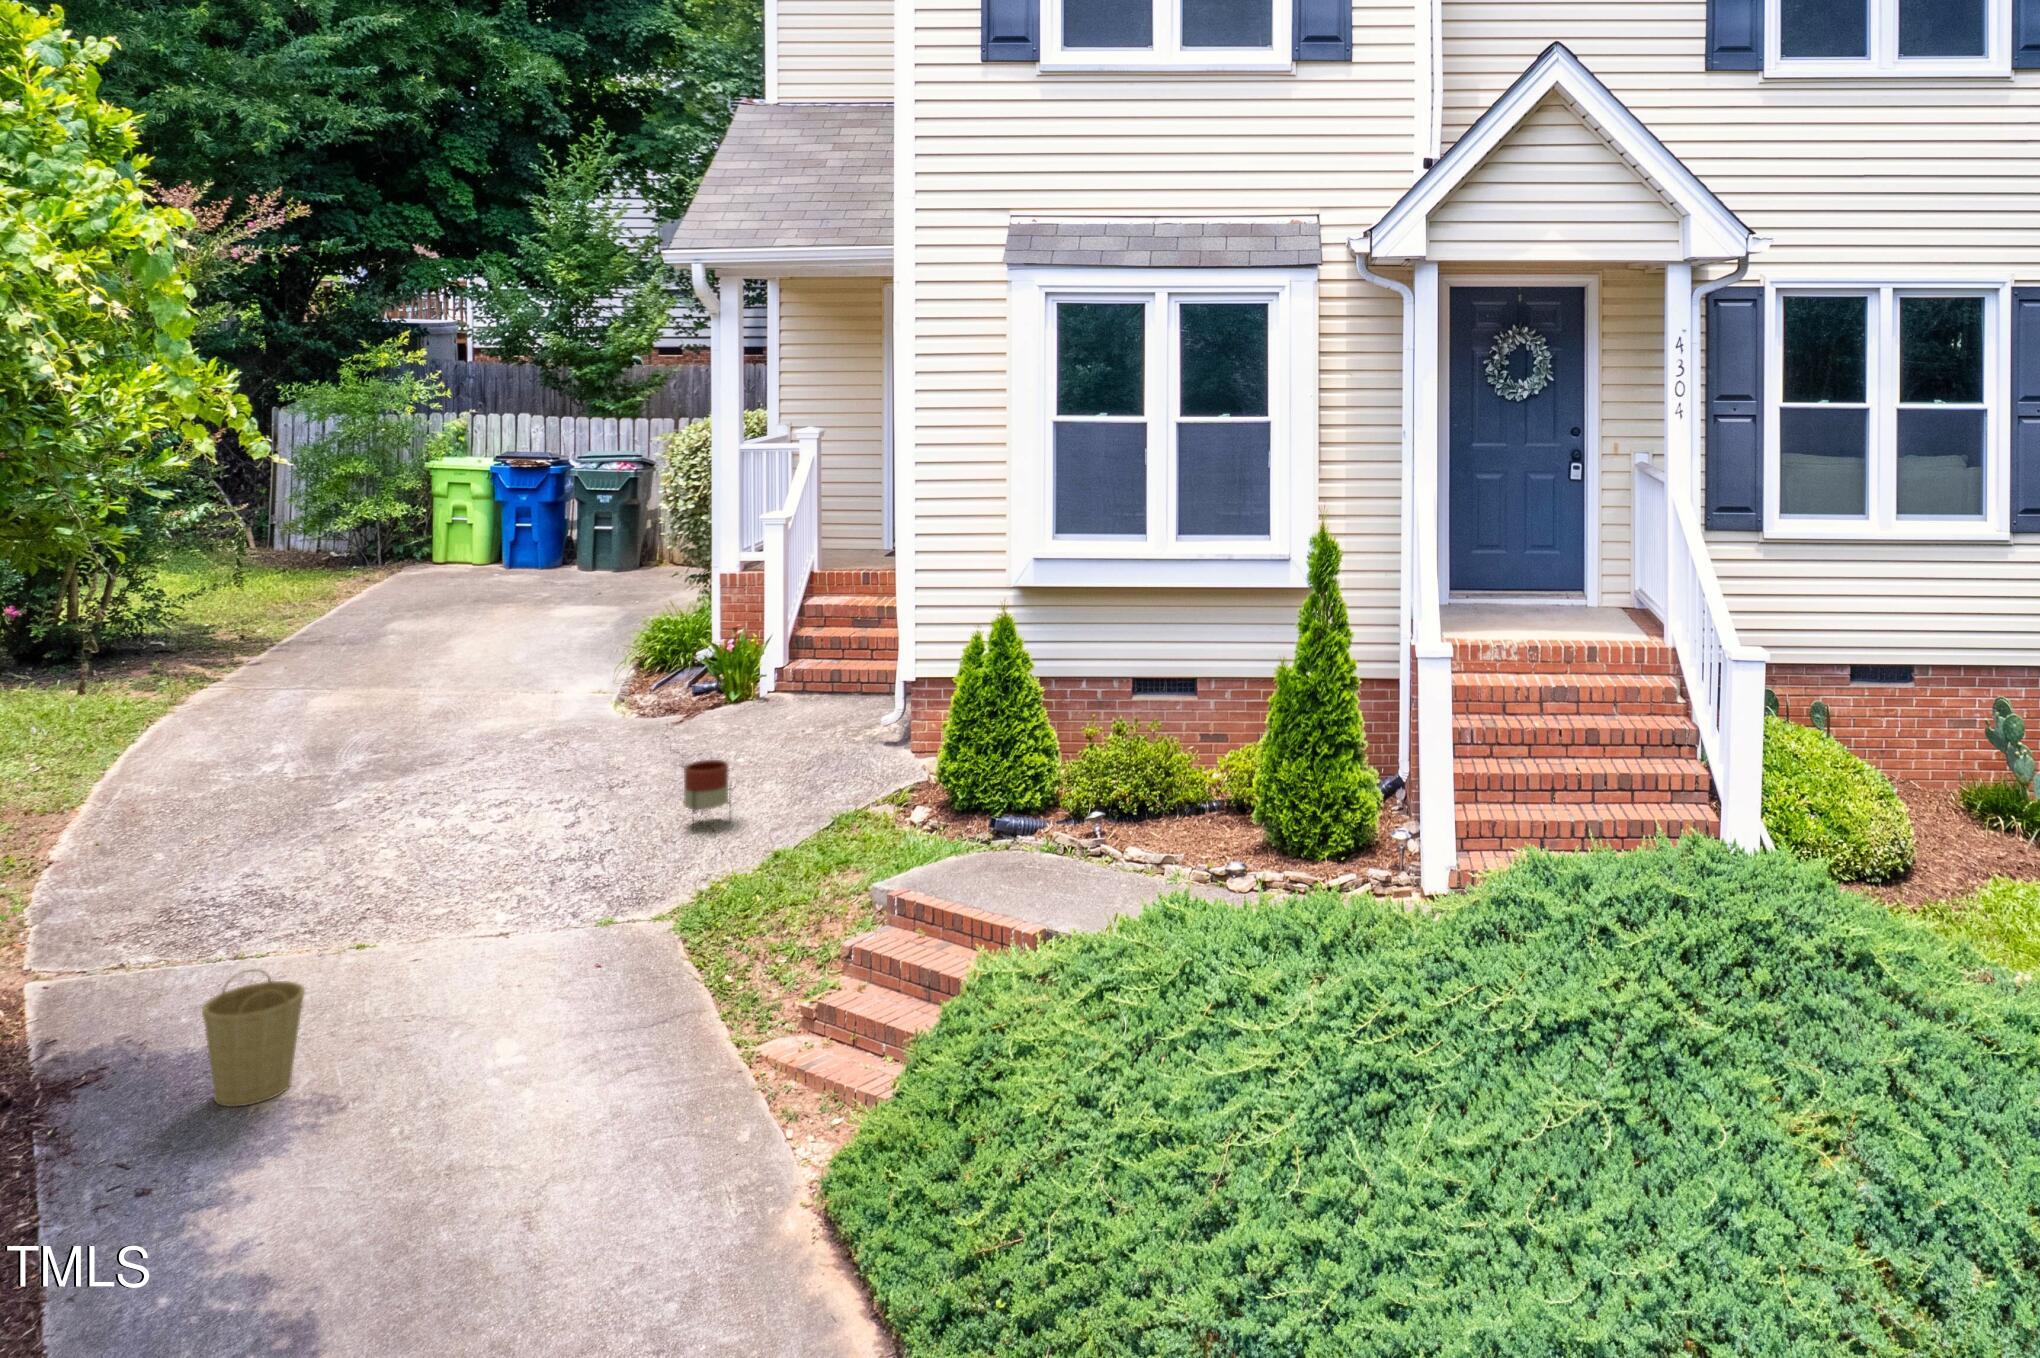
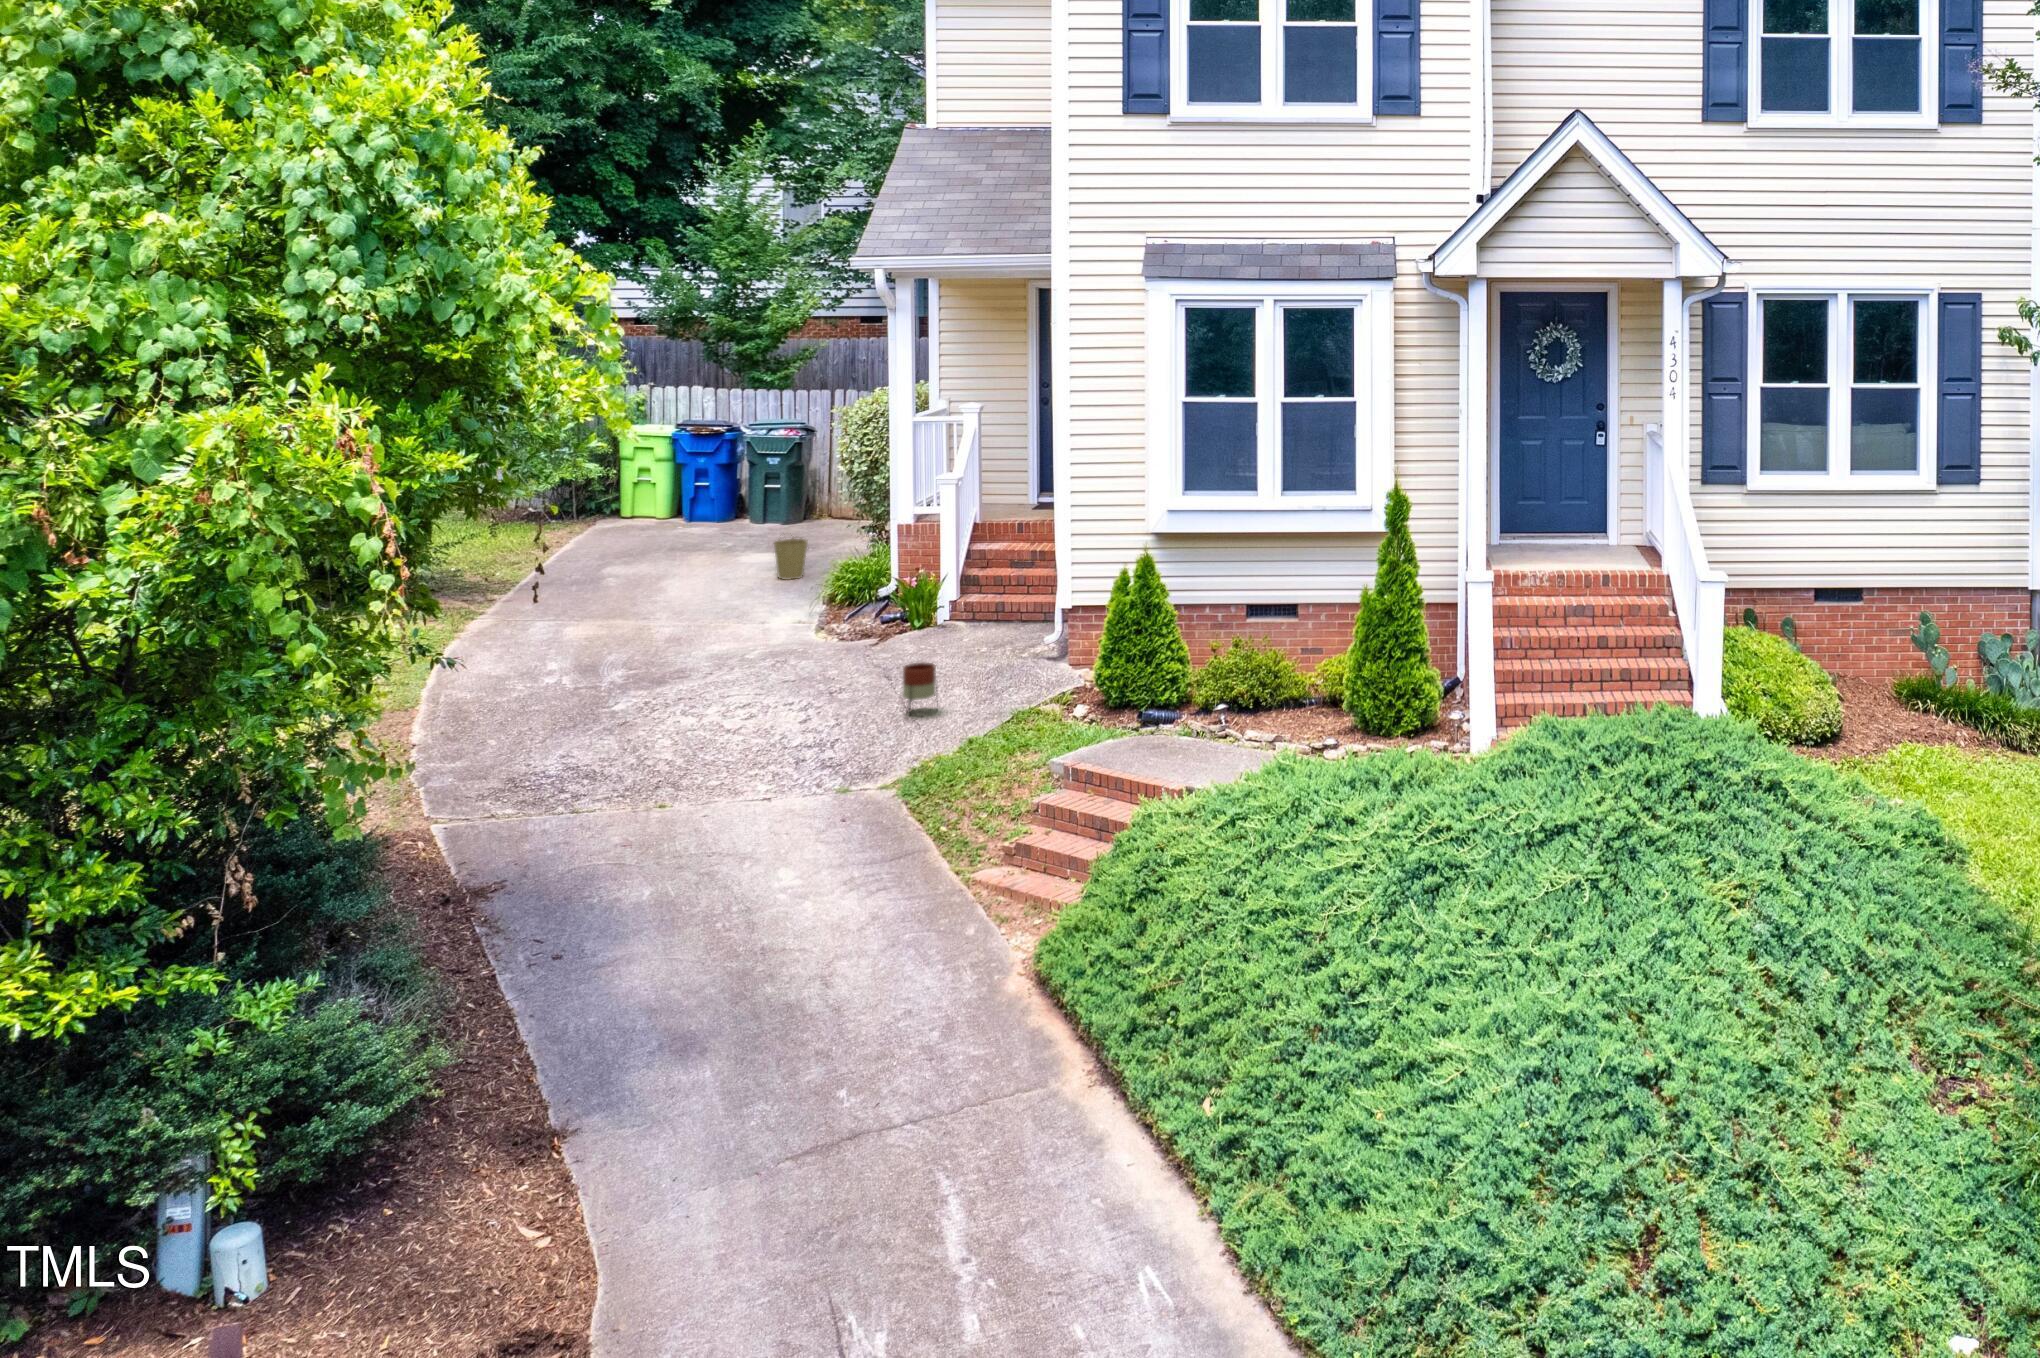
basket: present [202,970,305,1107] -> present [774,538,807,580]

